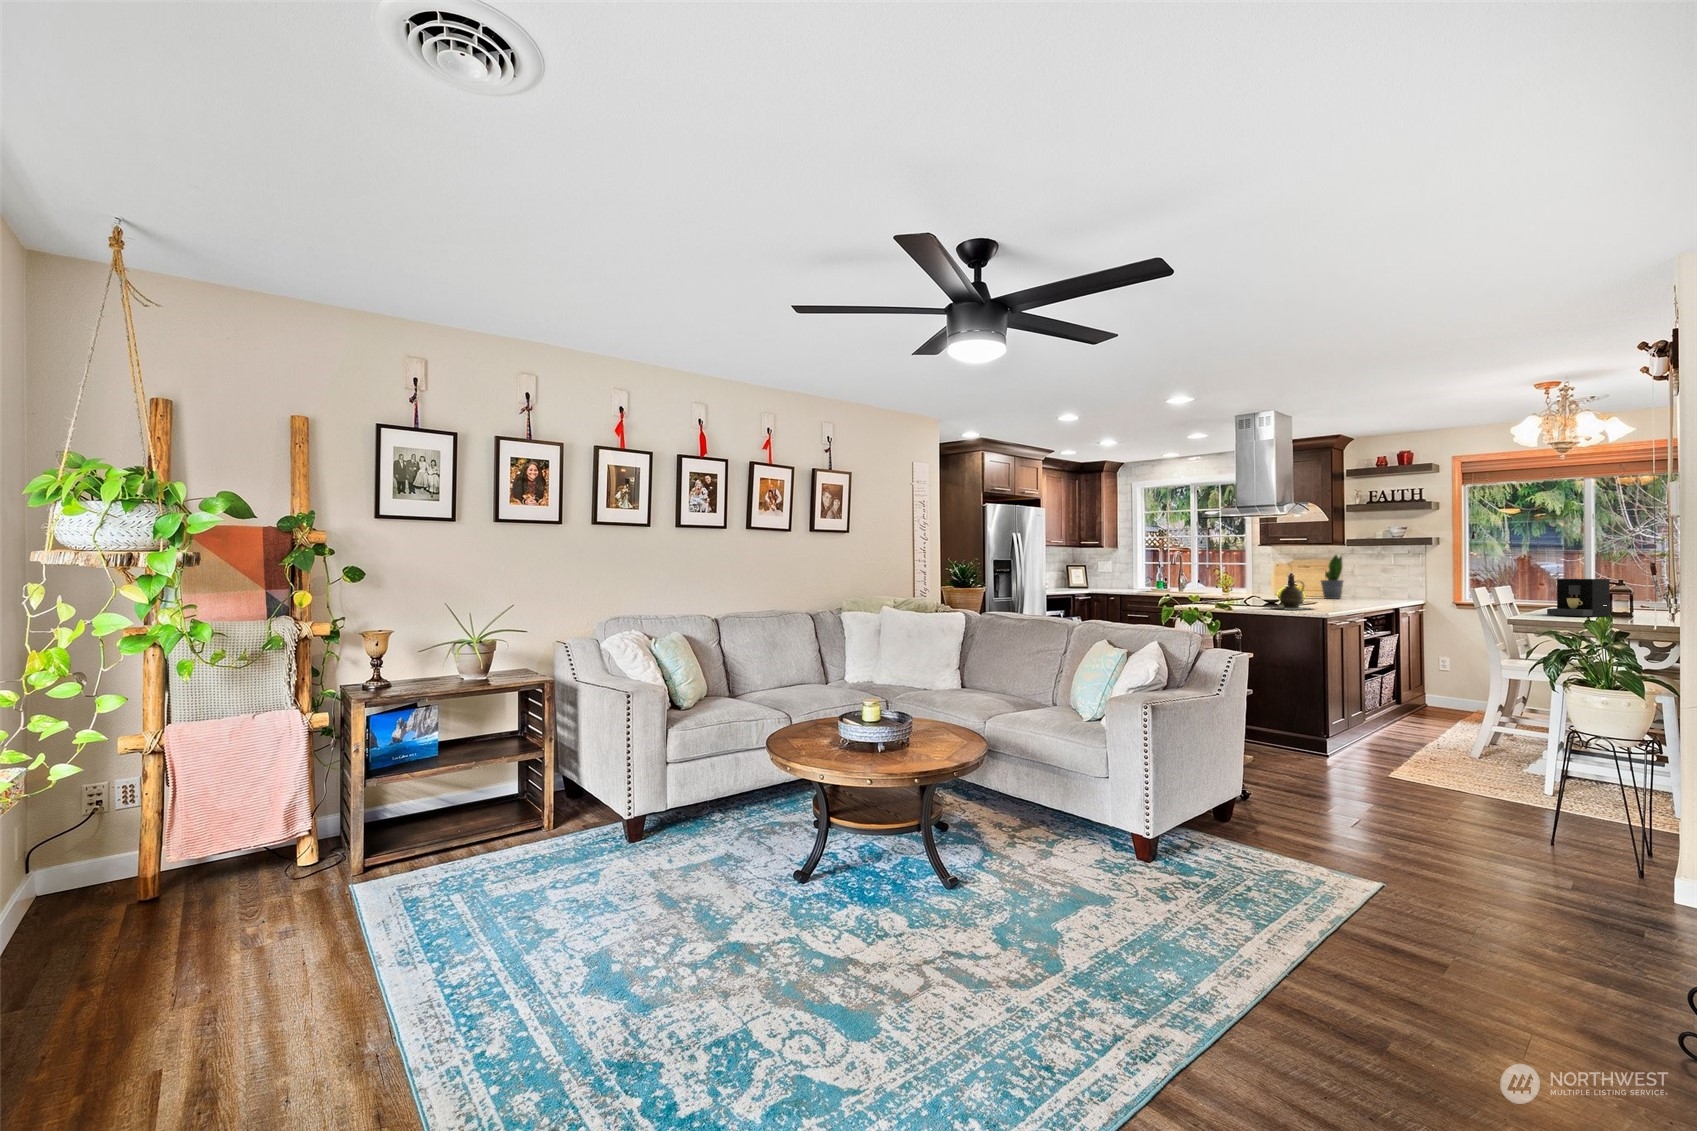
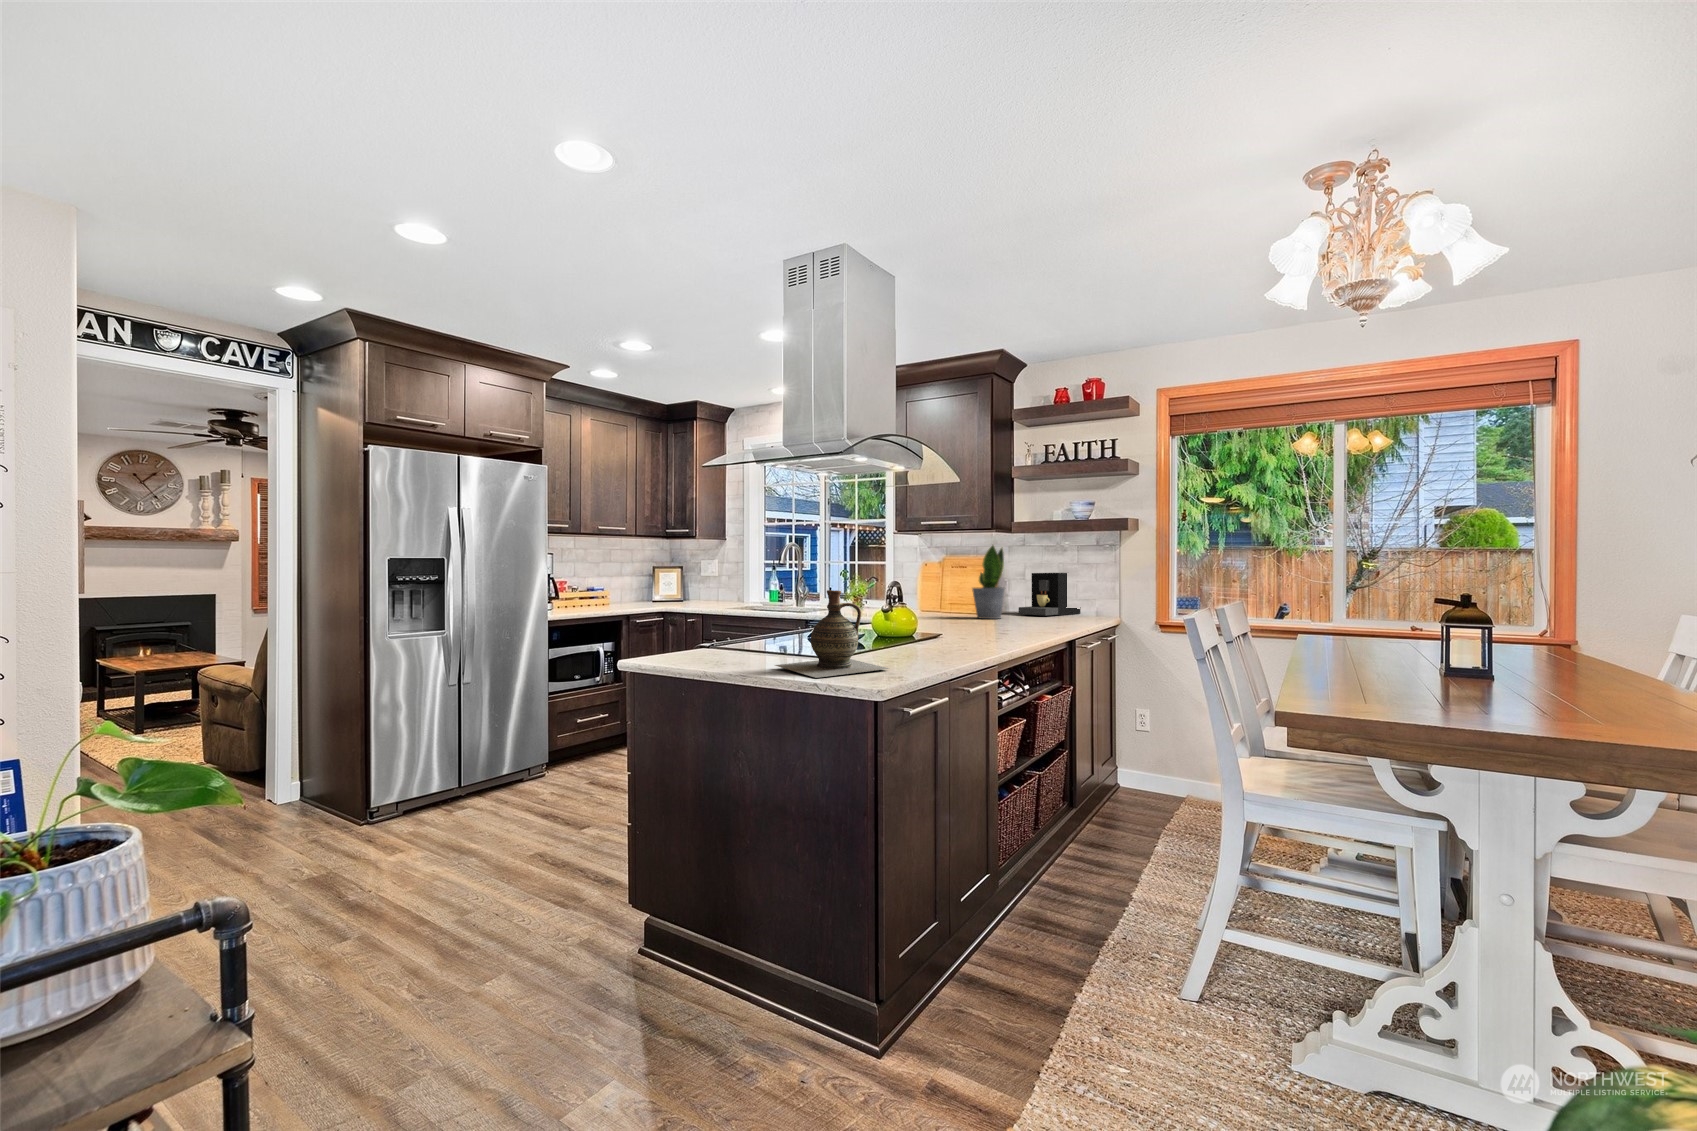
coffee maker: present [1547,579,1610,617] -> present [1019,573,1081,616]

